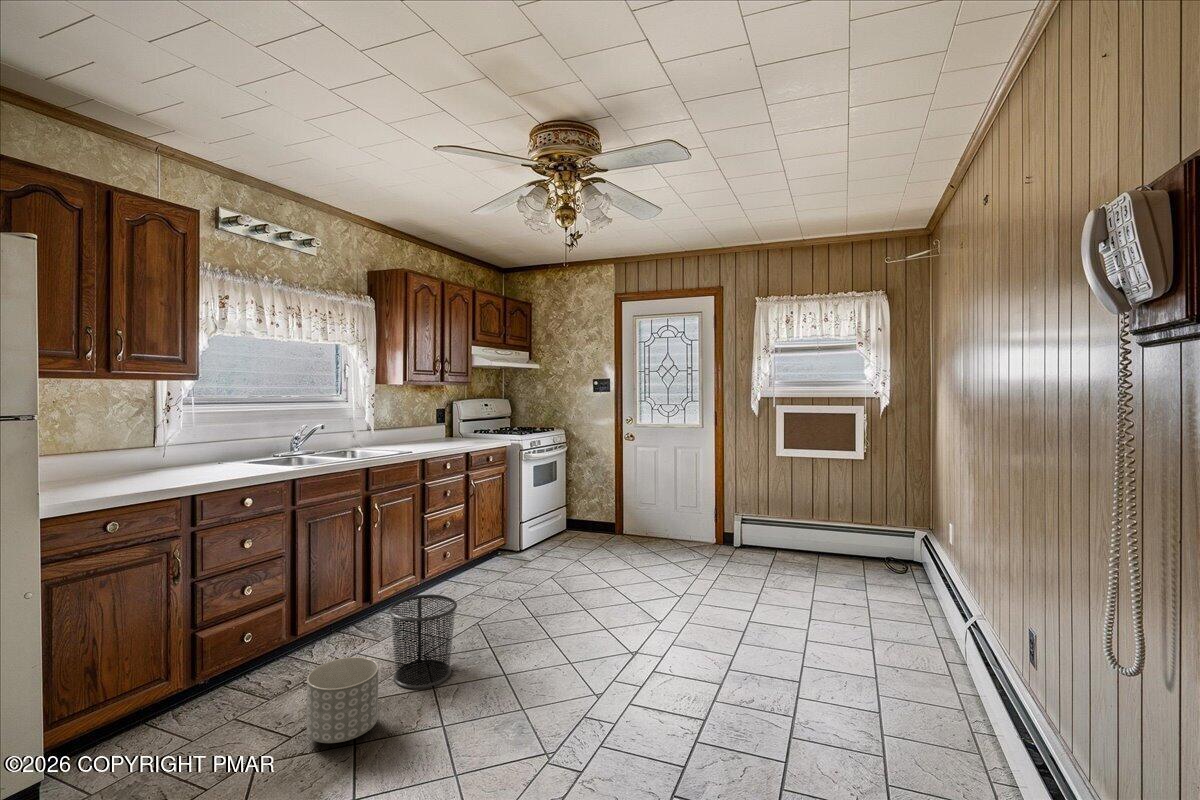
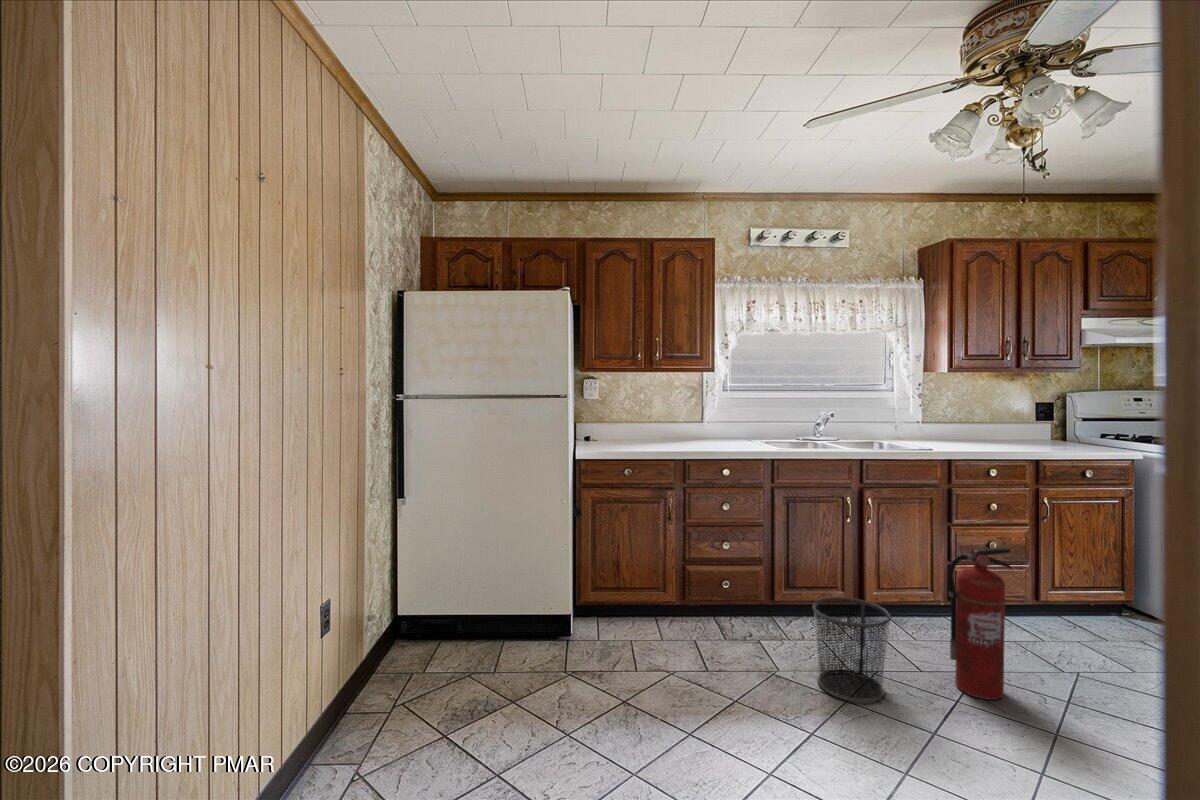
fire extinguisher: none [473,520,507,639] -> present [948,547,1012,700]
planter: present [307,657,378,743] -> none [704,620,766,696]

